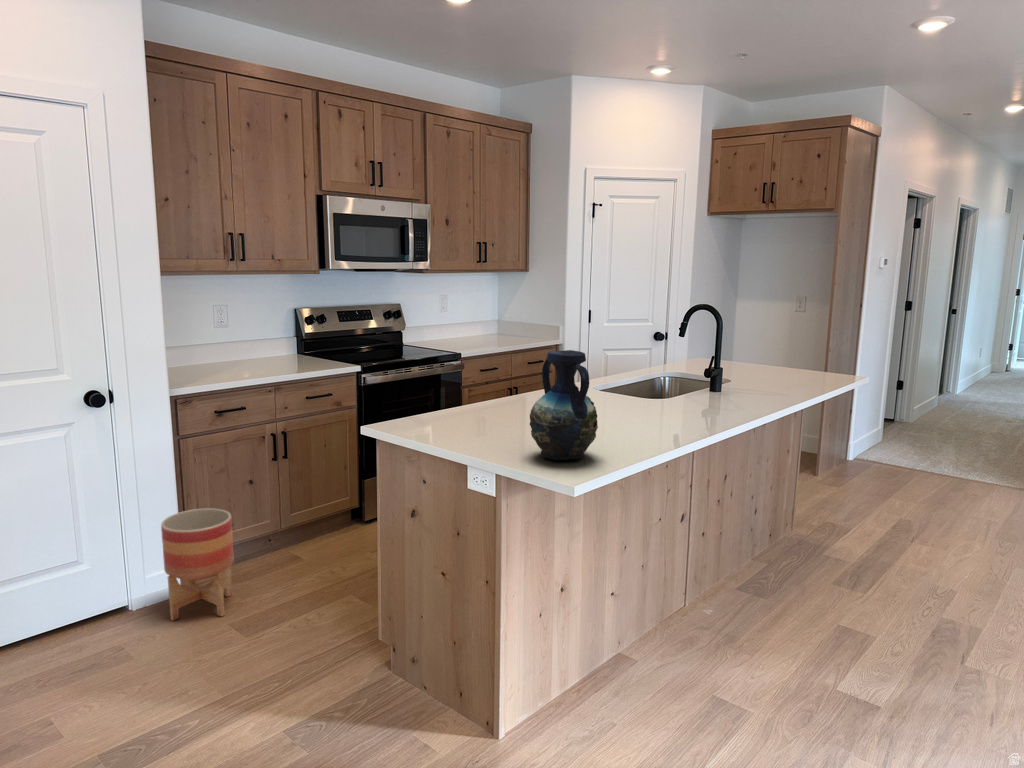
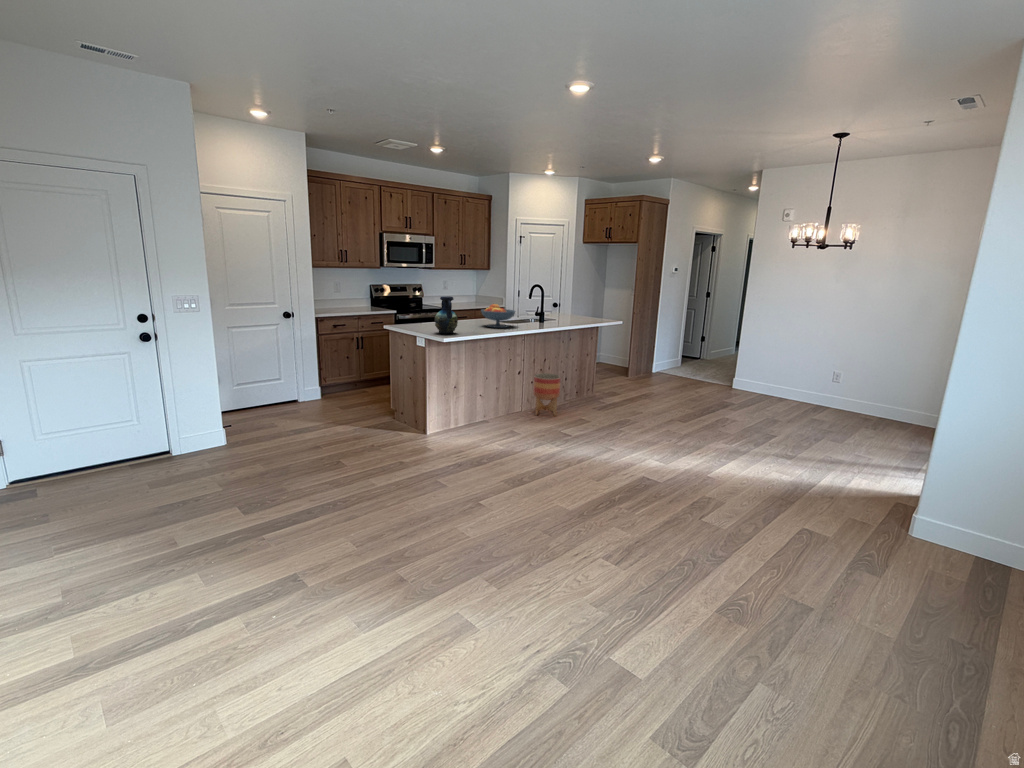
fruit bowl: none [608,355,699,419] -> present [481,304,515,328]
planter: present [161,508,234,620] -> present [533,373,560,416]

